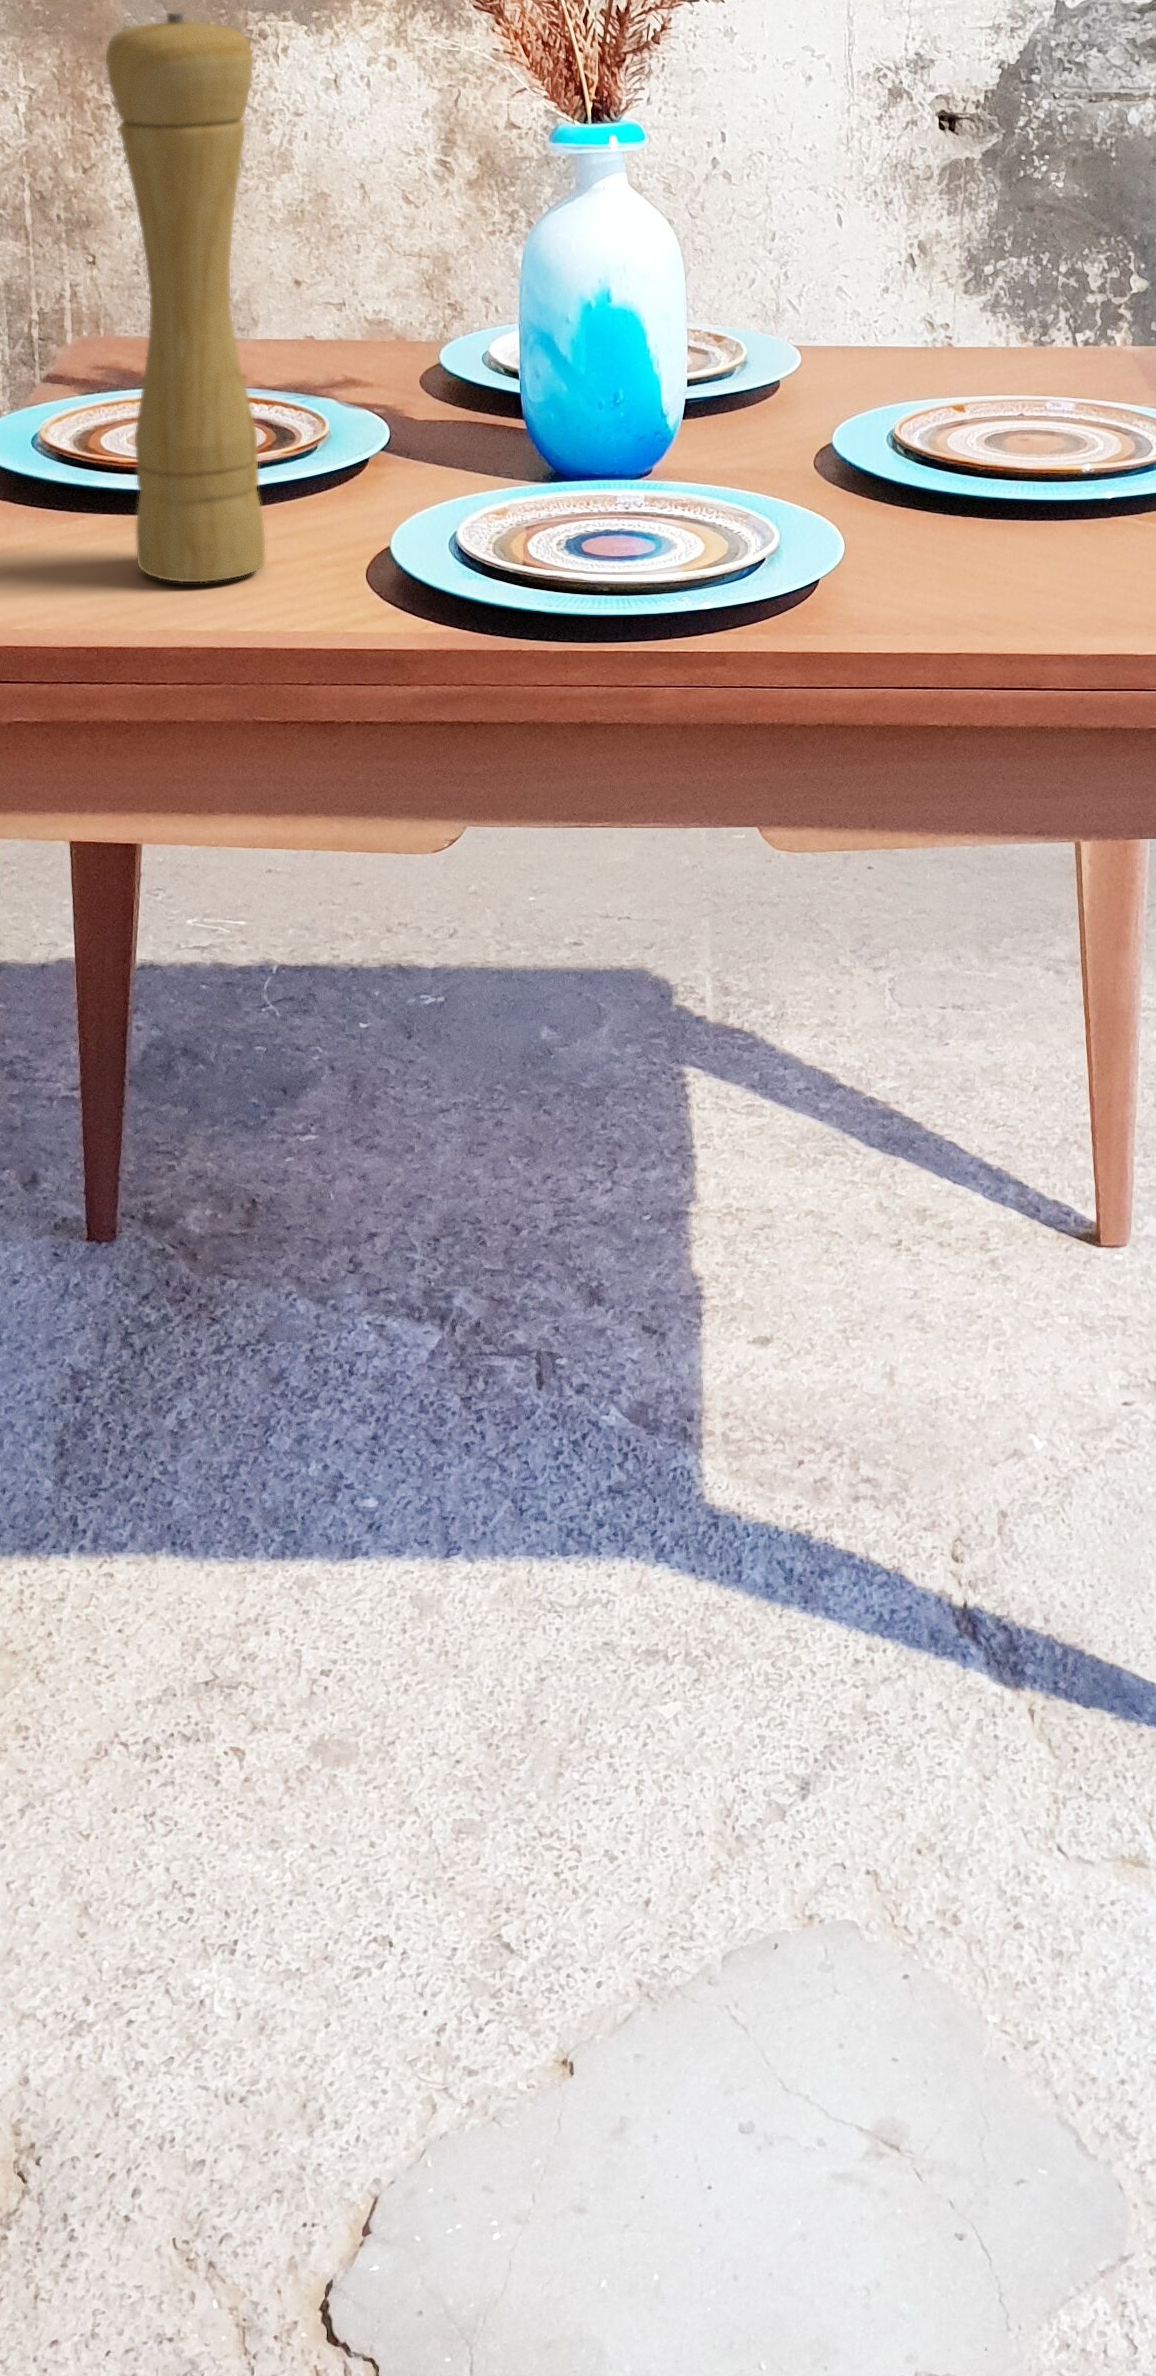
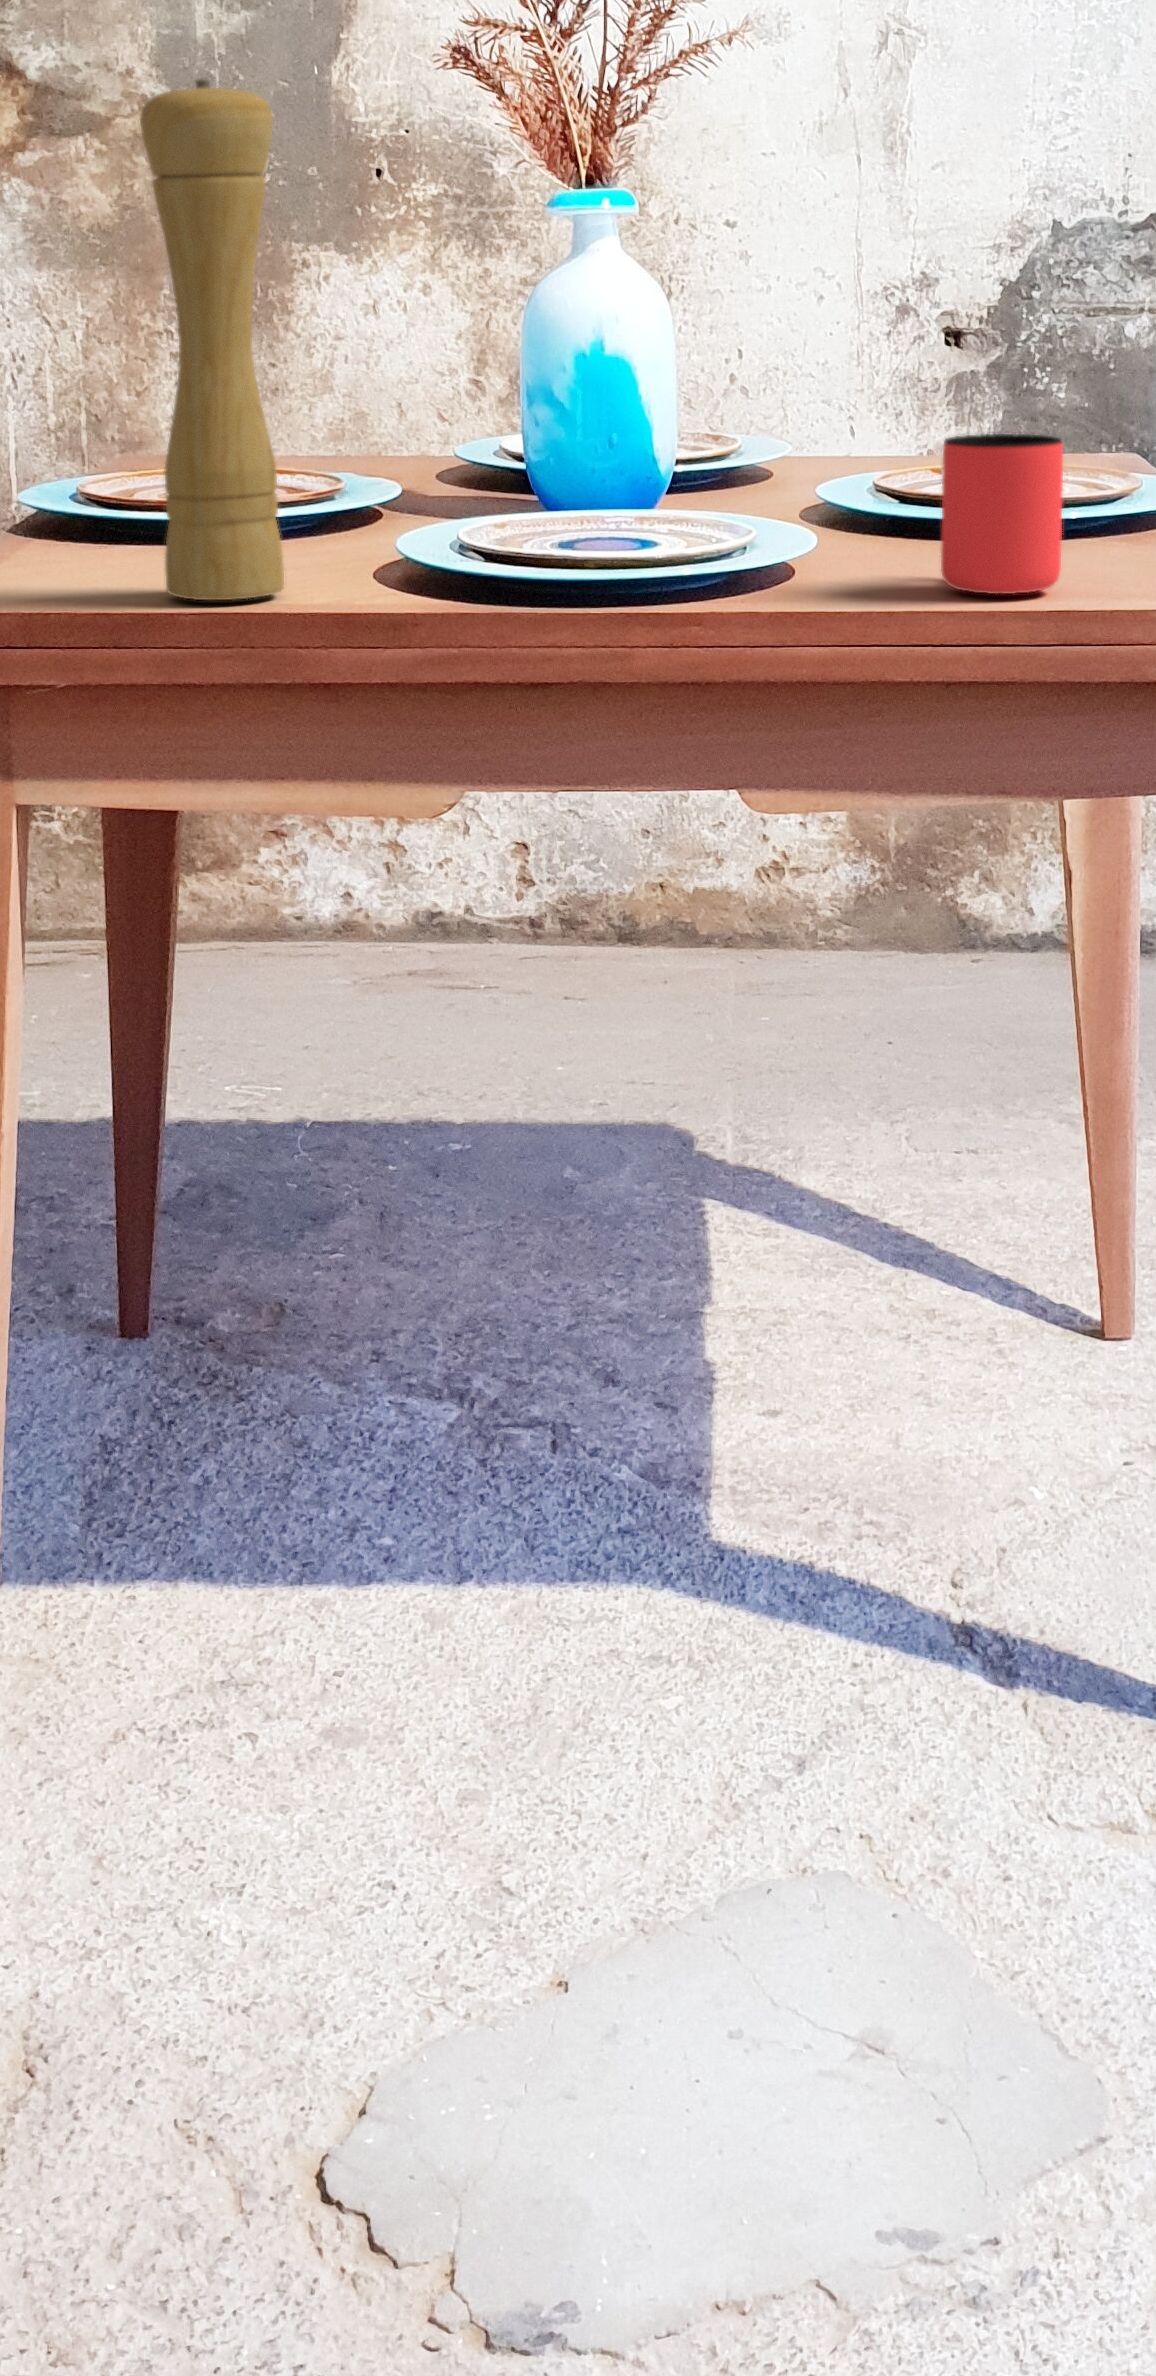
cup: none [975,401,1110,583] -> present [941,434,1063,594]

